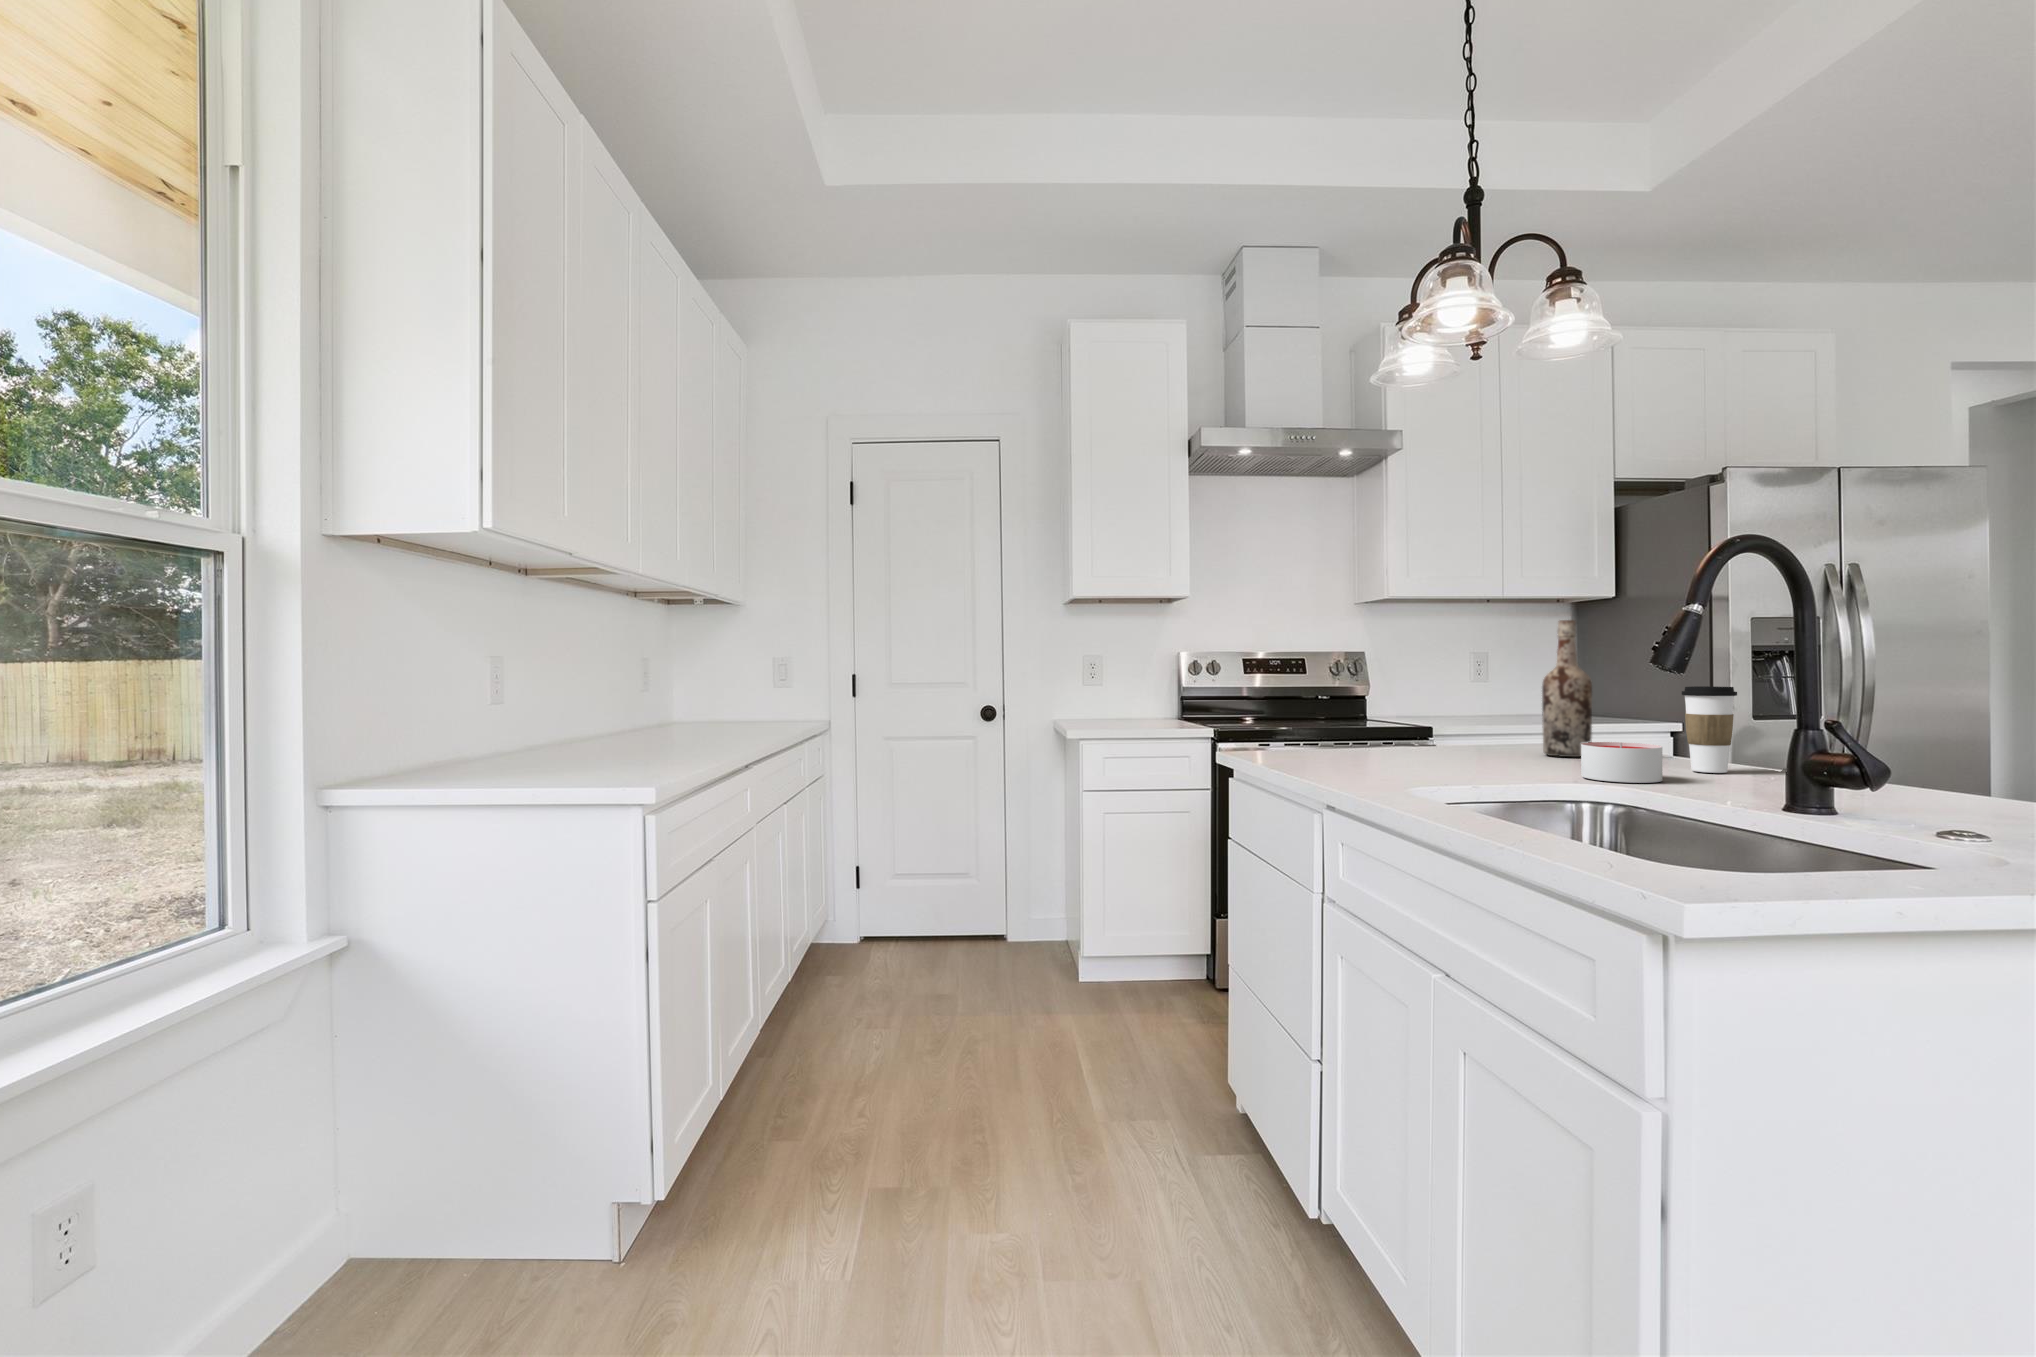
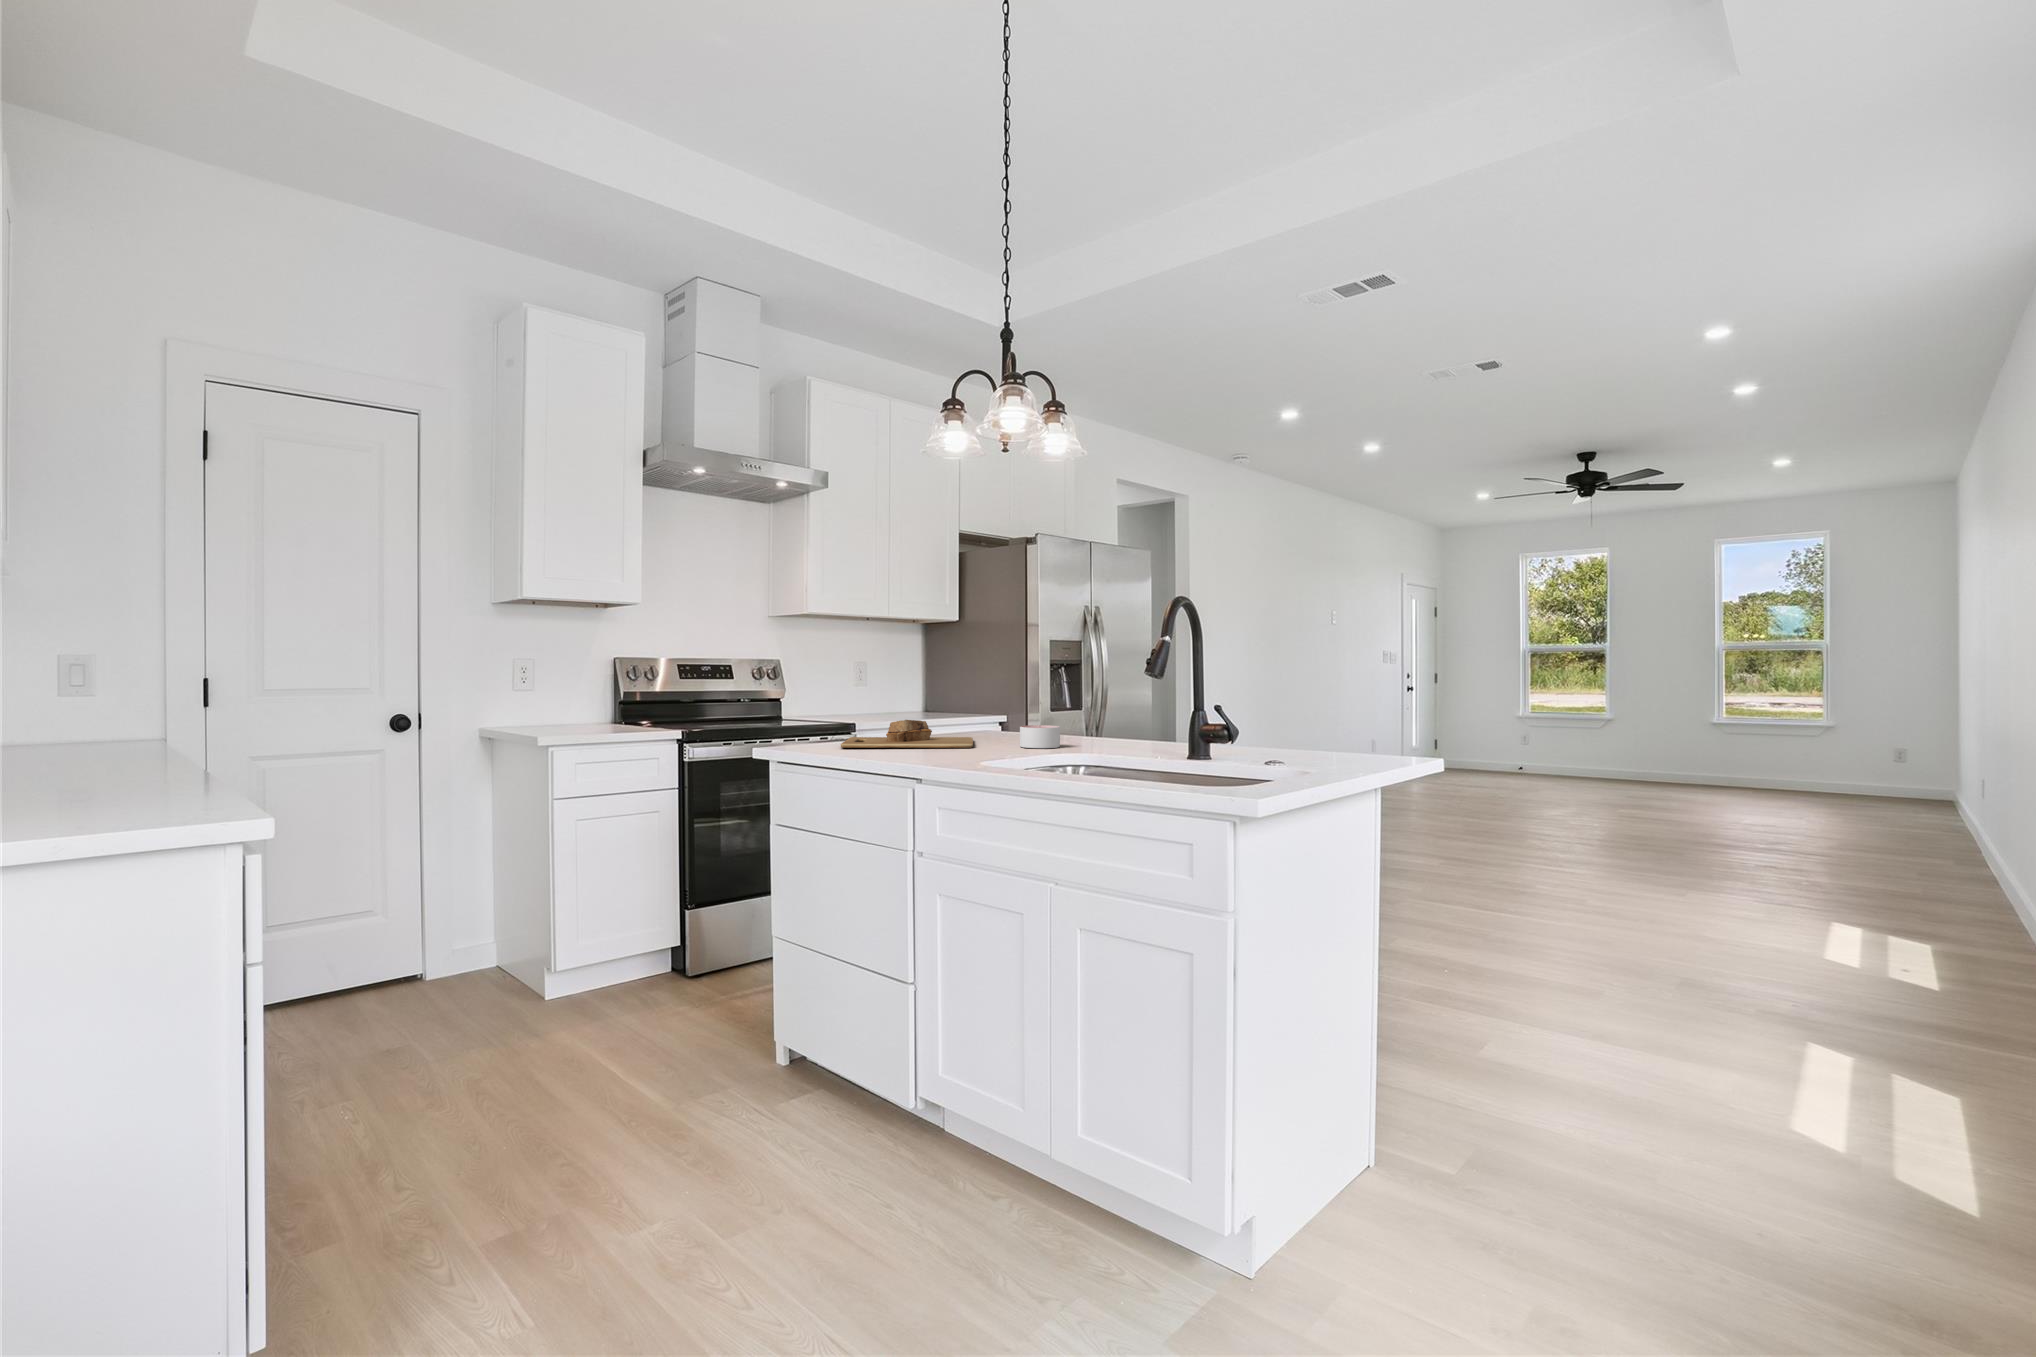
wine bottle: present [1542,620,1592,757] -> none [976,646,1005,738]
coffee cup: present [1682,686,1737,773] -> none [1060,691,1086,742]
cutting board: none [1300,725,1525,772] -> present [841,720,973,748]

